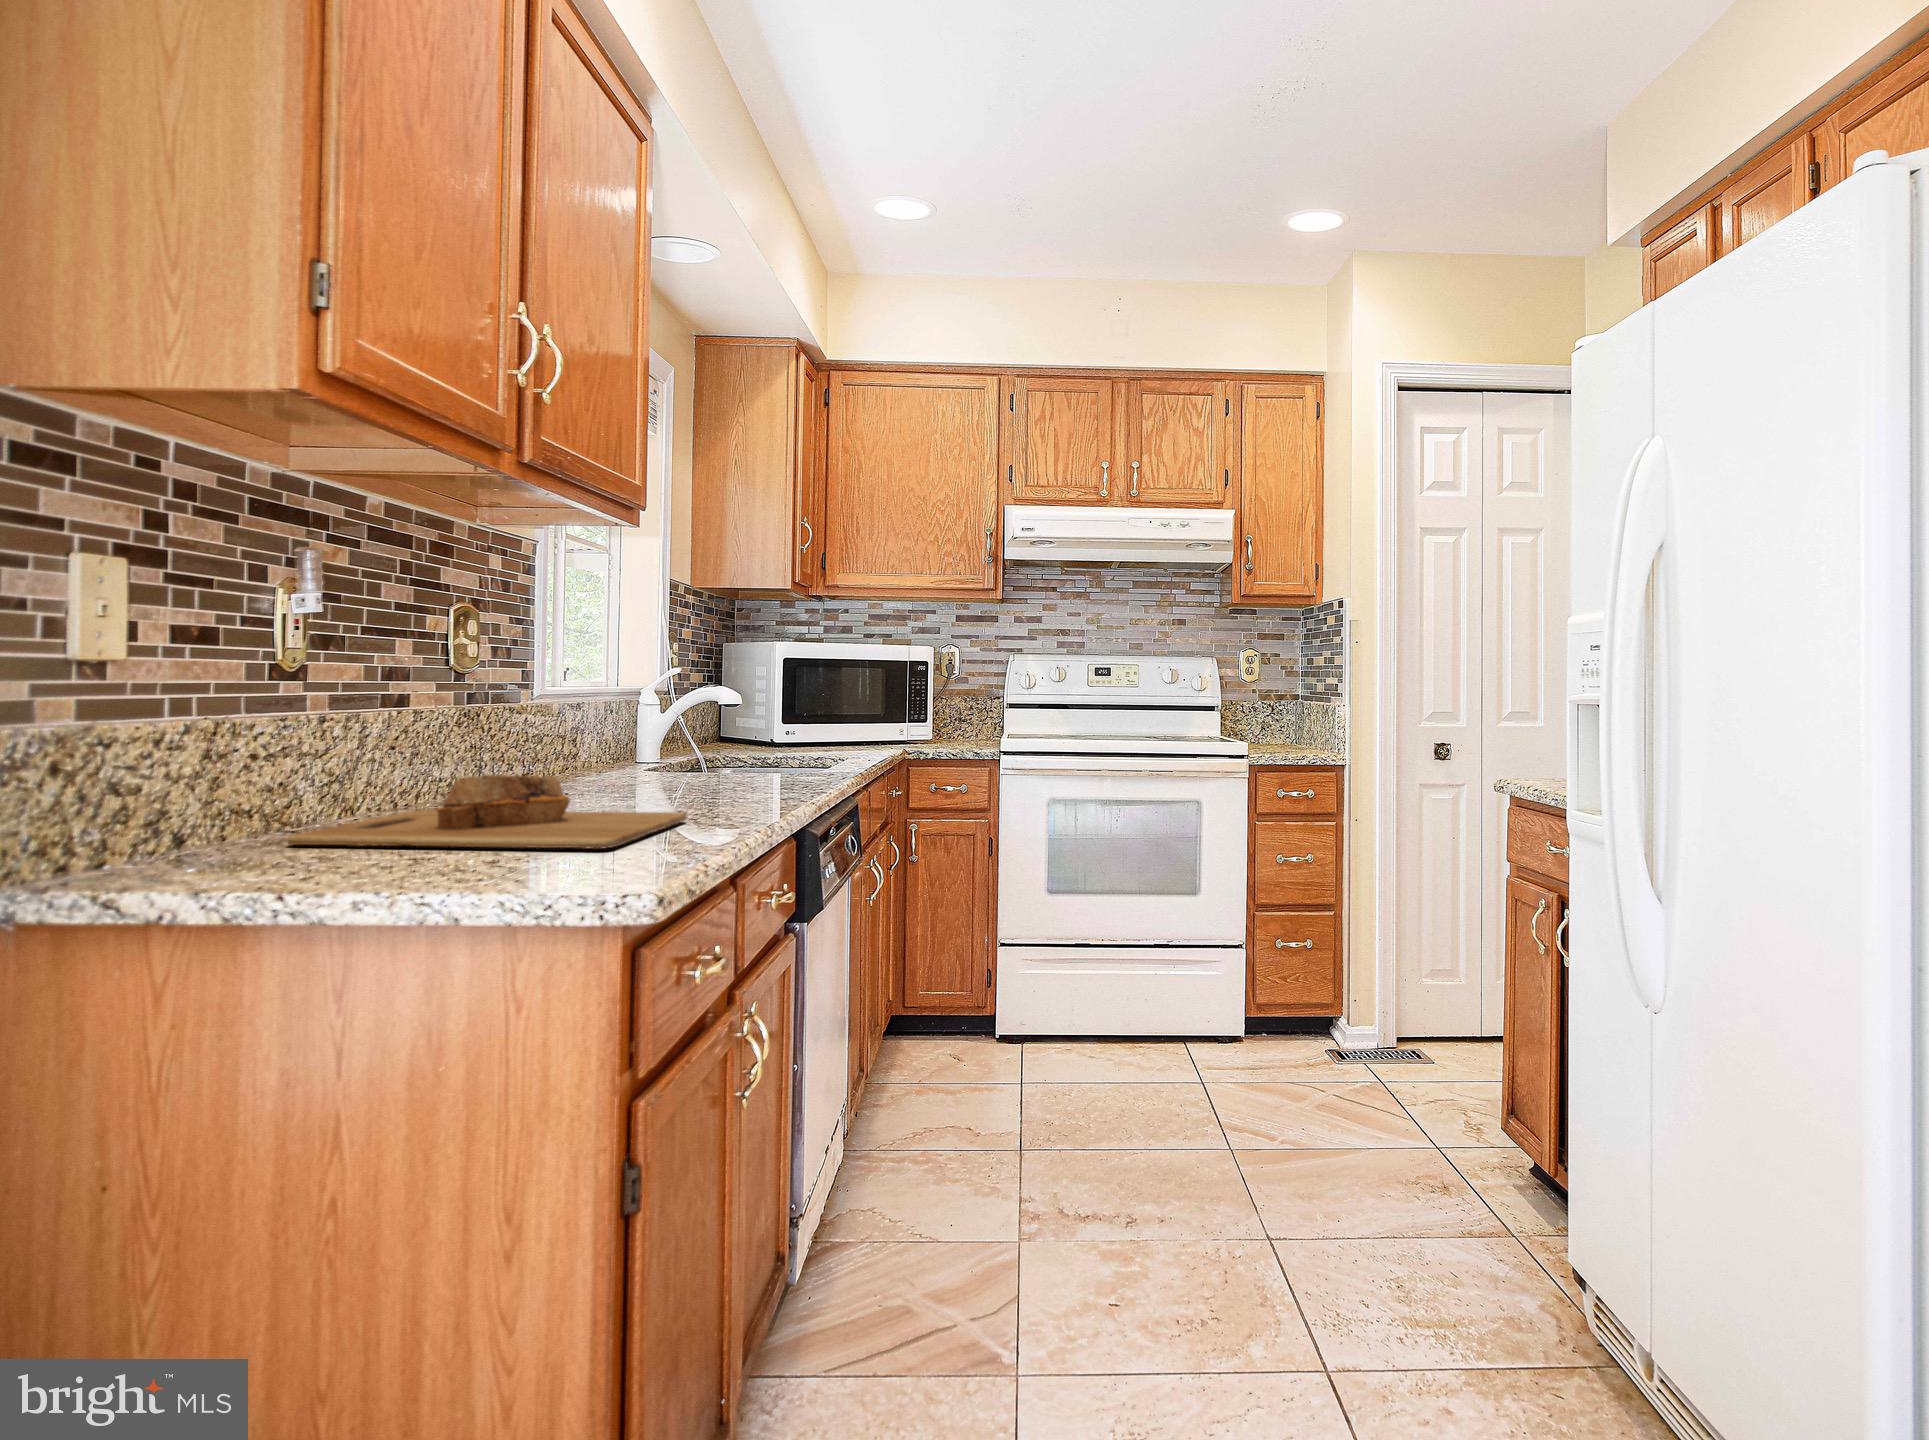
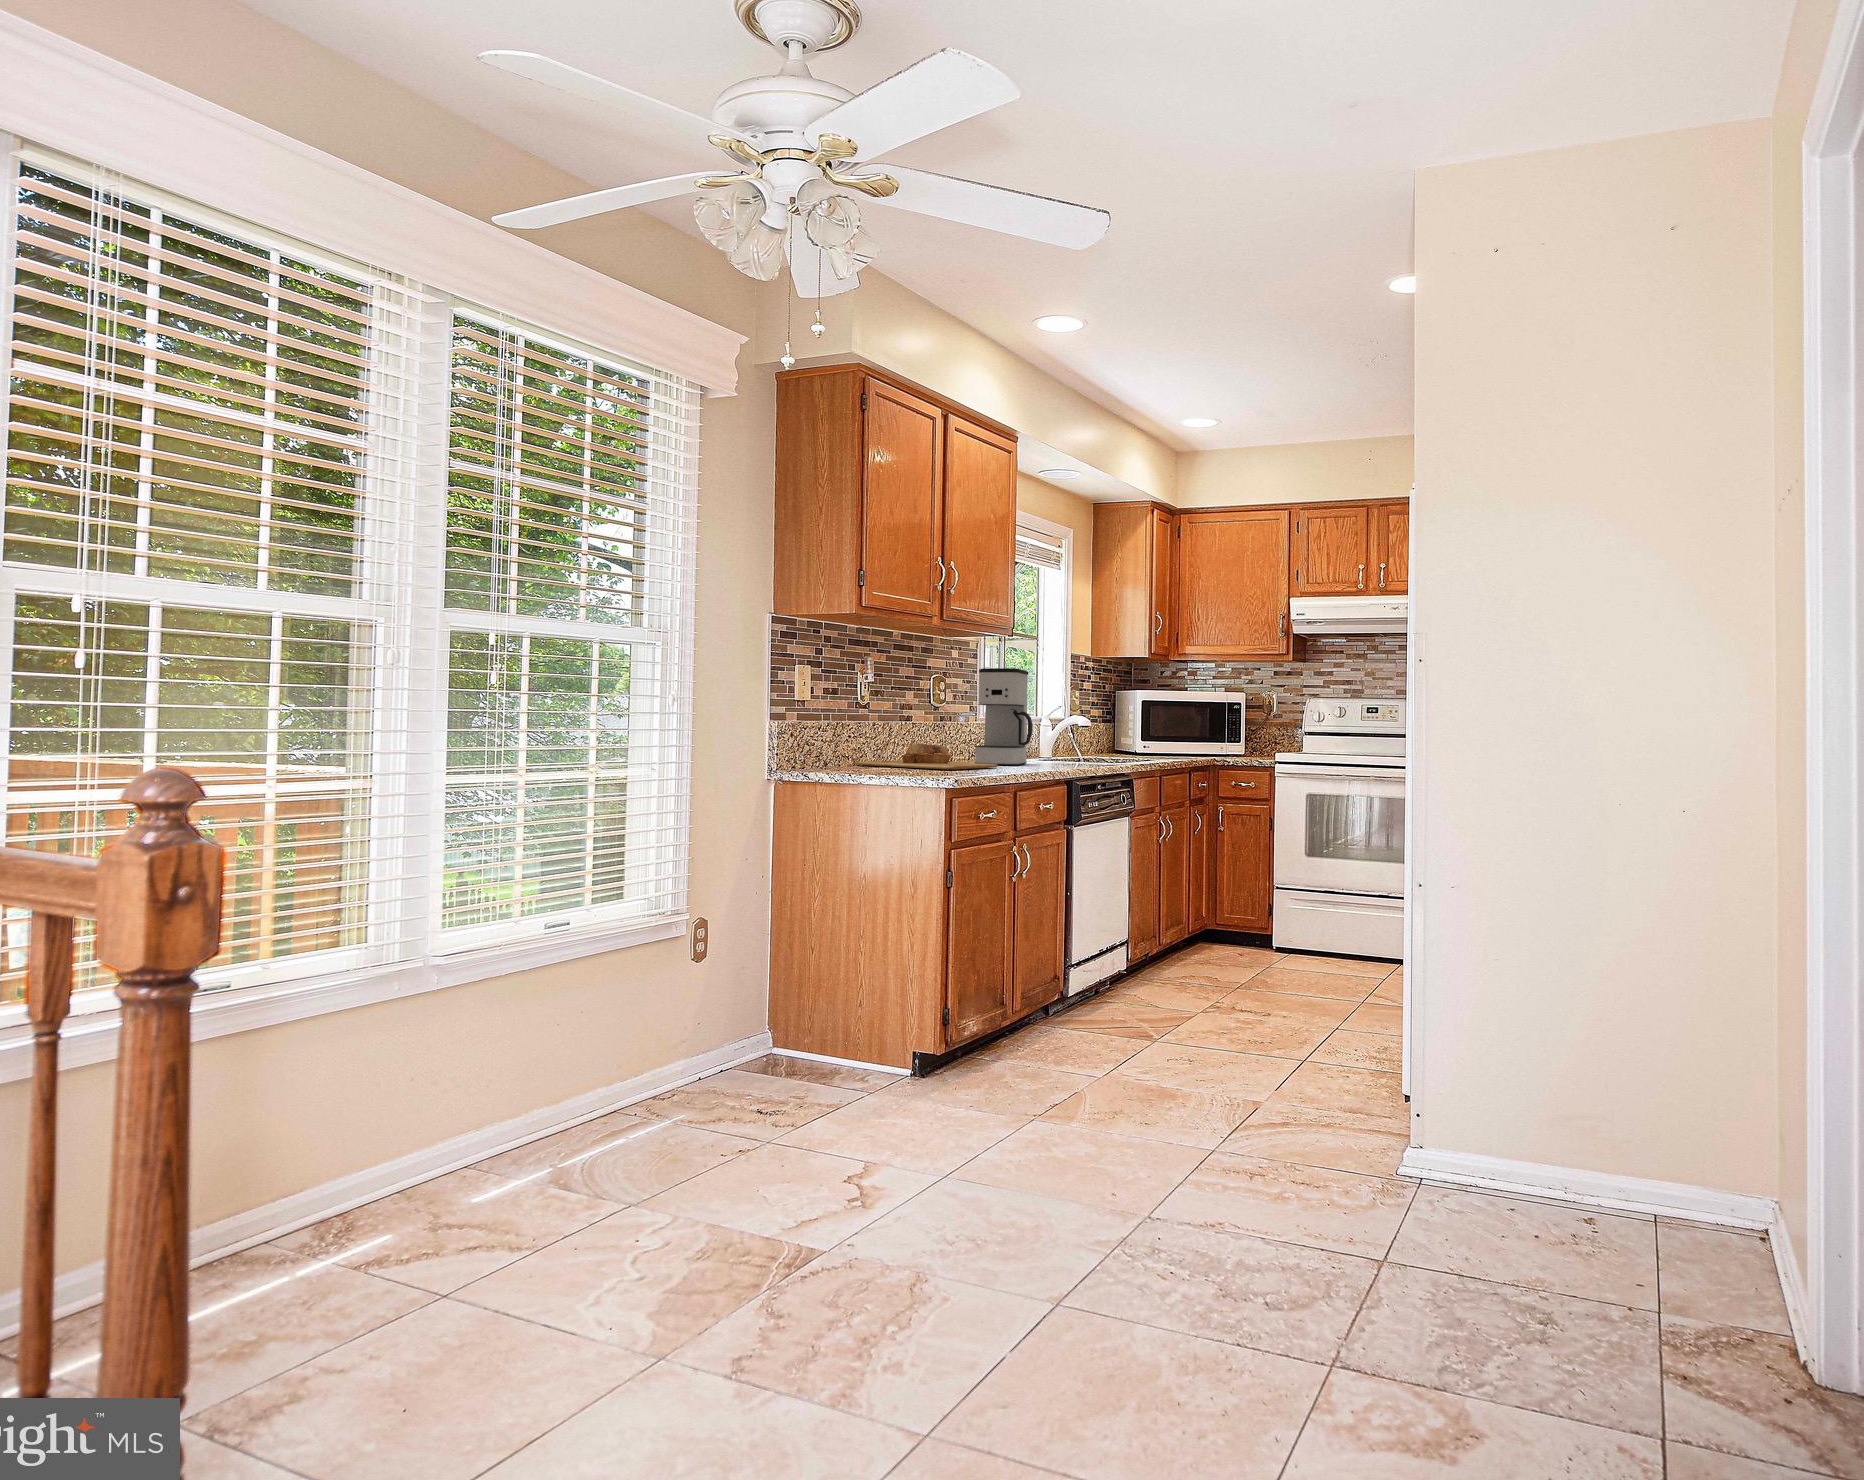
coffee maker: none [591,587,721,807] -> present [975,668,1033,765]

